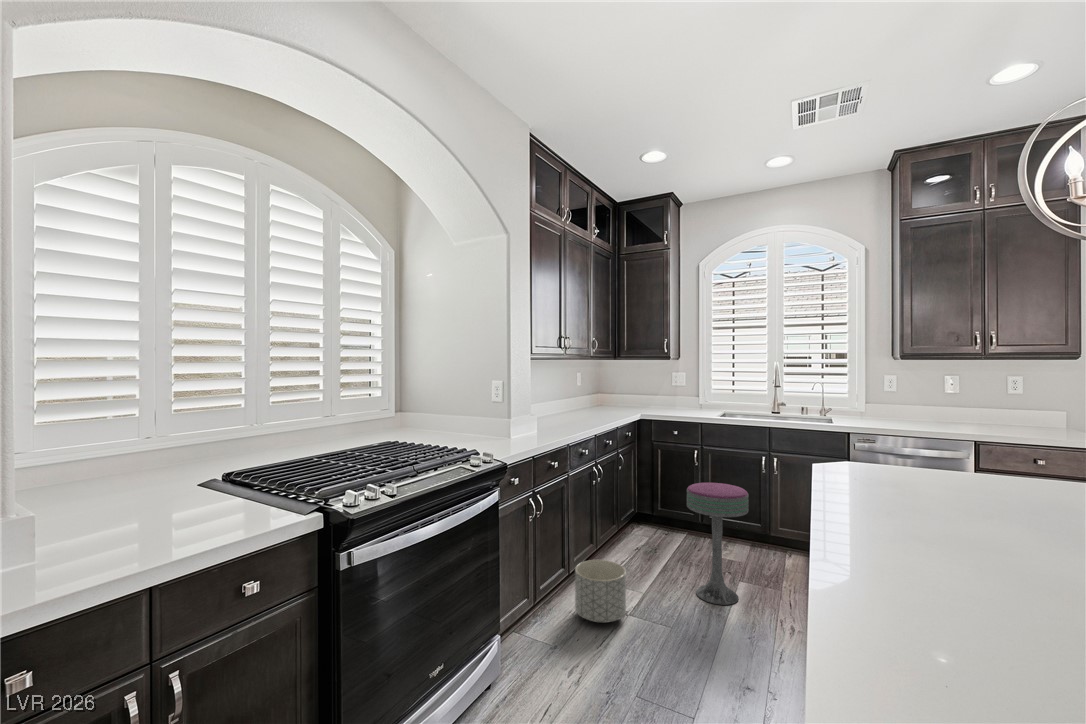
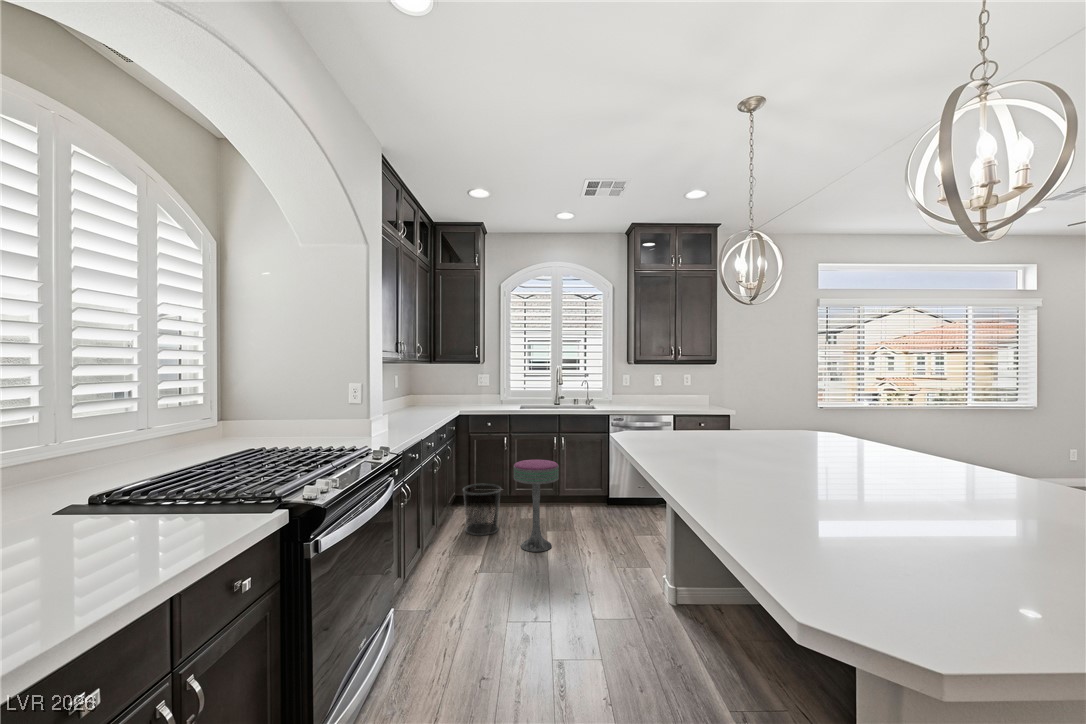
waste bin: none [633,504,681,567] -> present [462,484,501,536]
planter: present [575,560,626,623] -> none [435,532,478,584]

